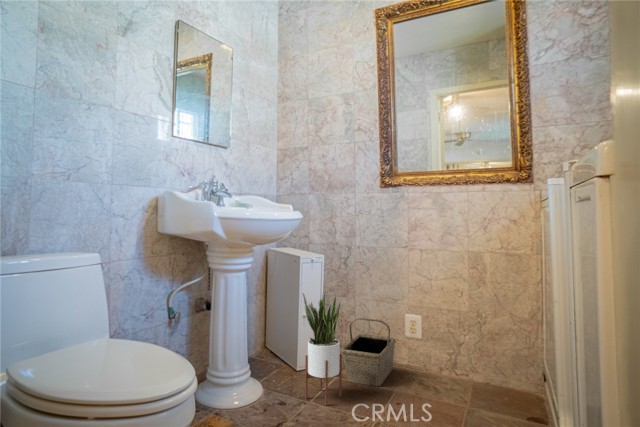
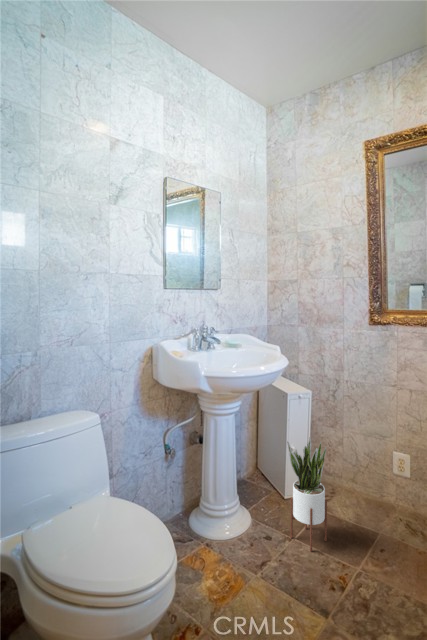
basket: present [341,318,395,386] -> none [327,456,384,531]

